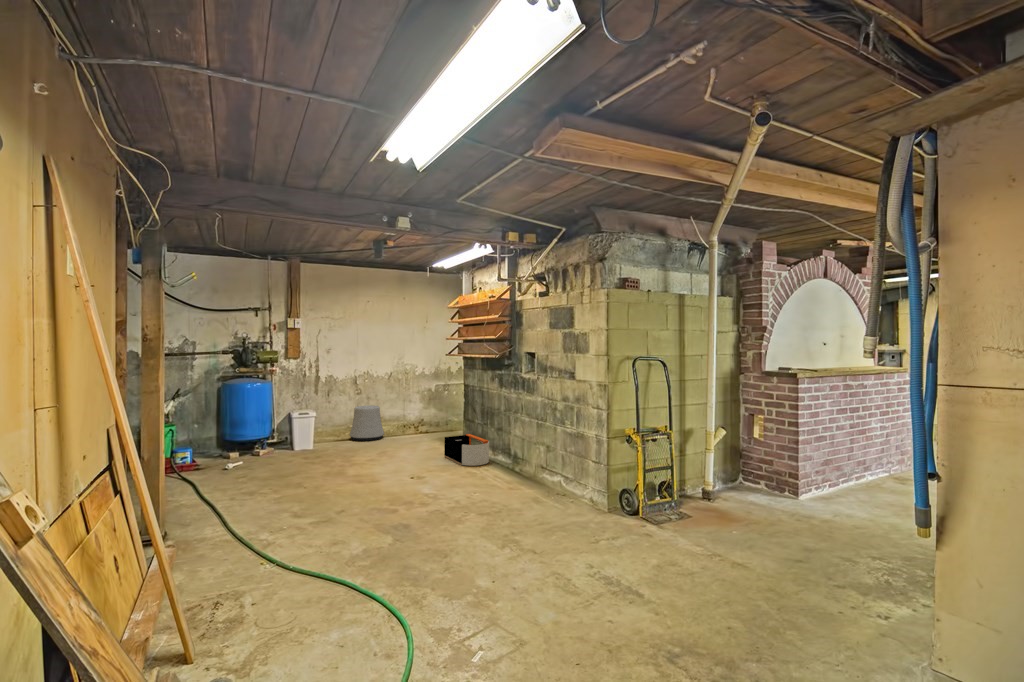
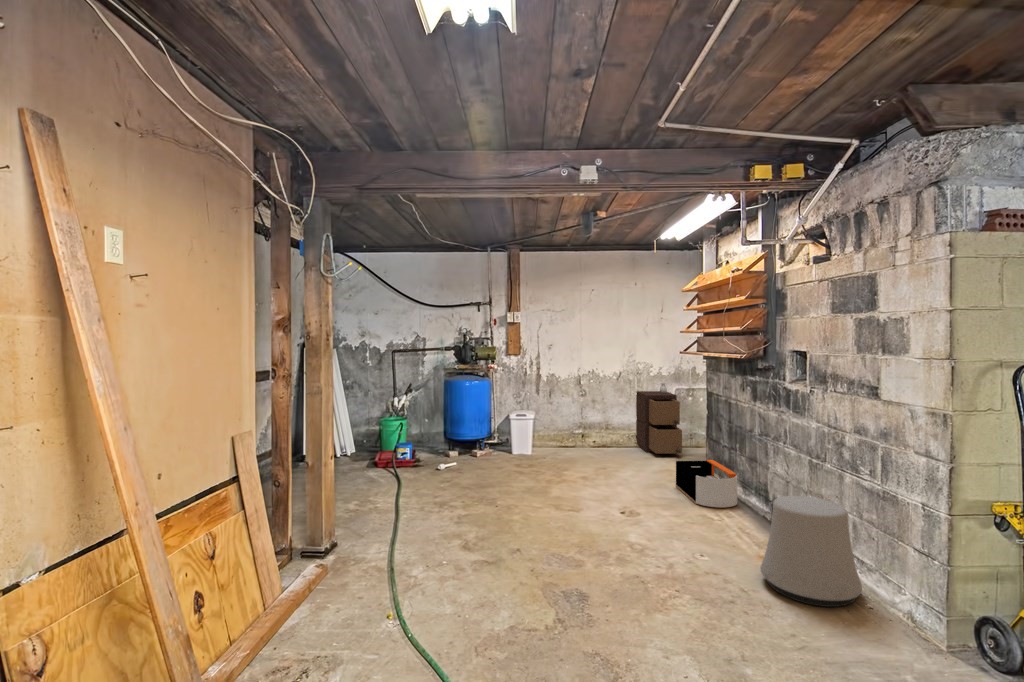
storage cabinet: none [403,381,442,437] -> present [636,383,682,454]
stool: present [350,405,384,441] -> present [760,496,862,607]

